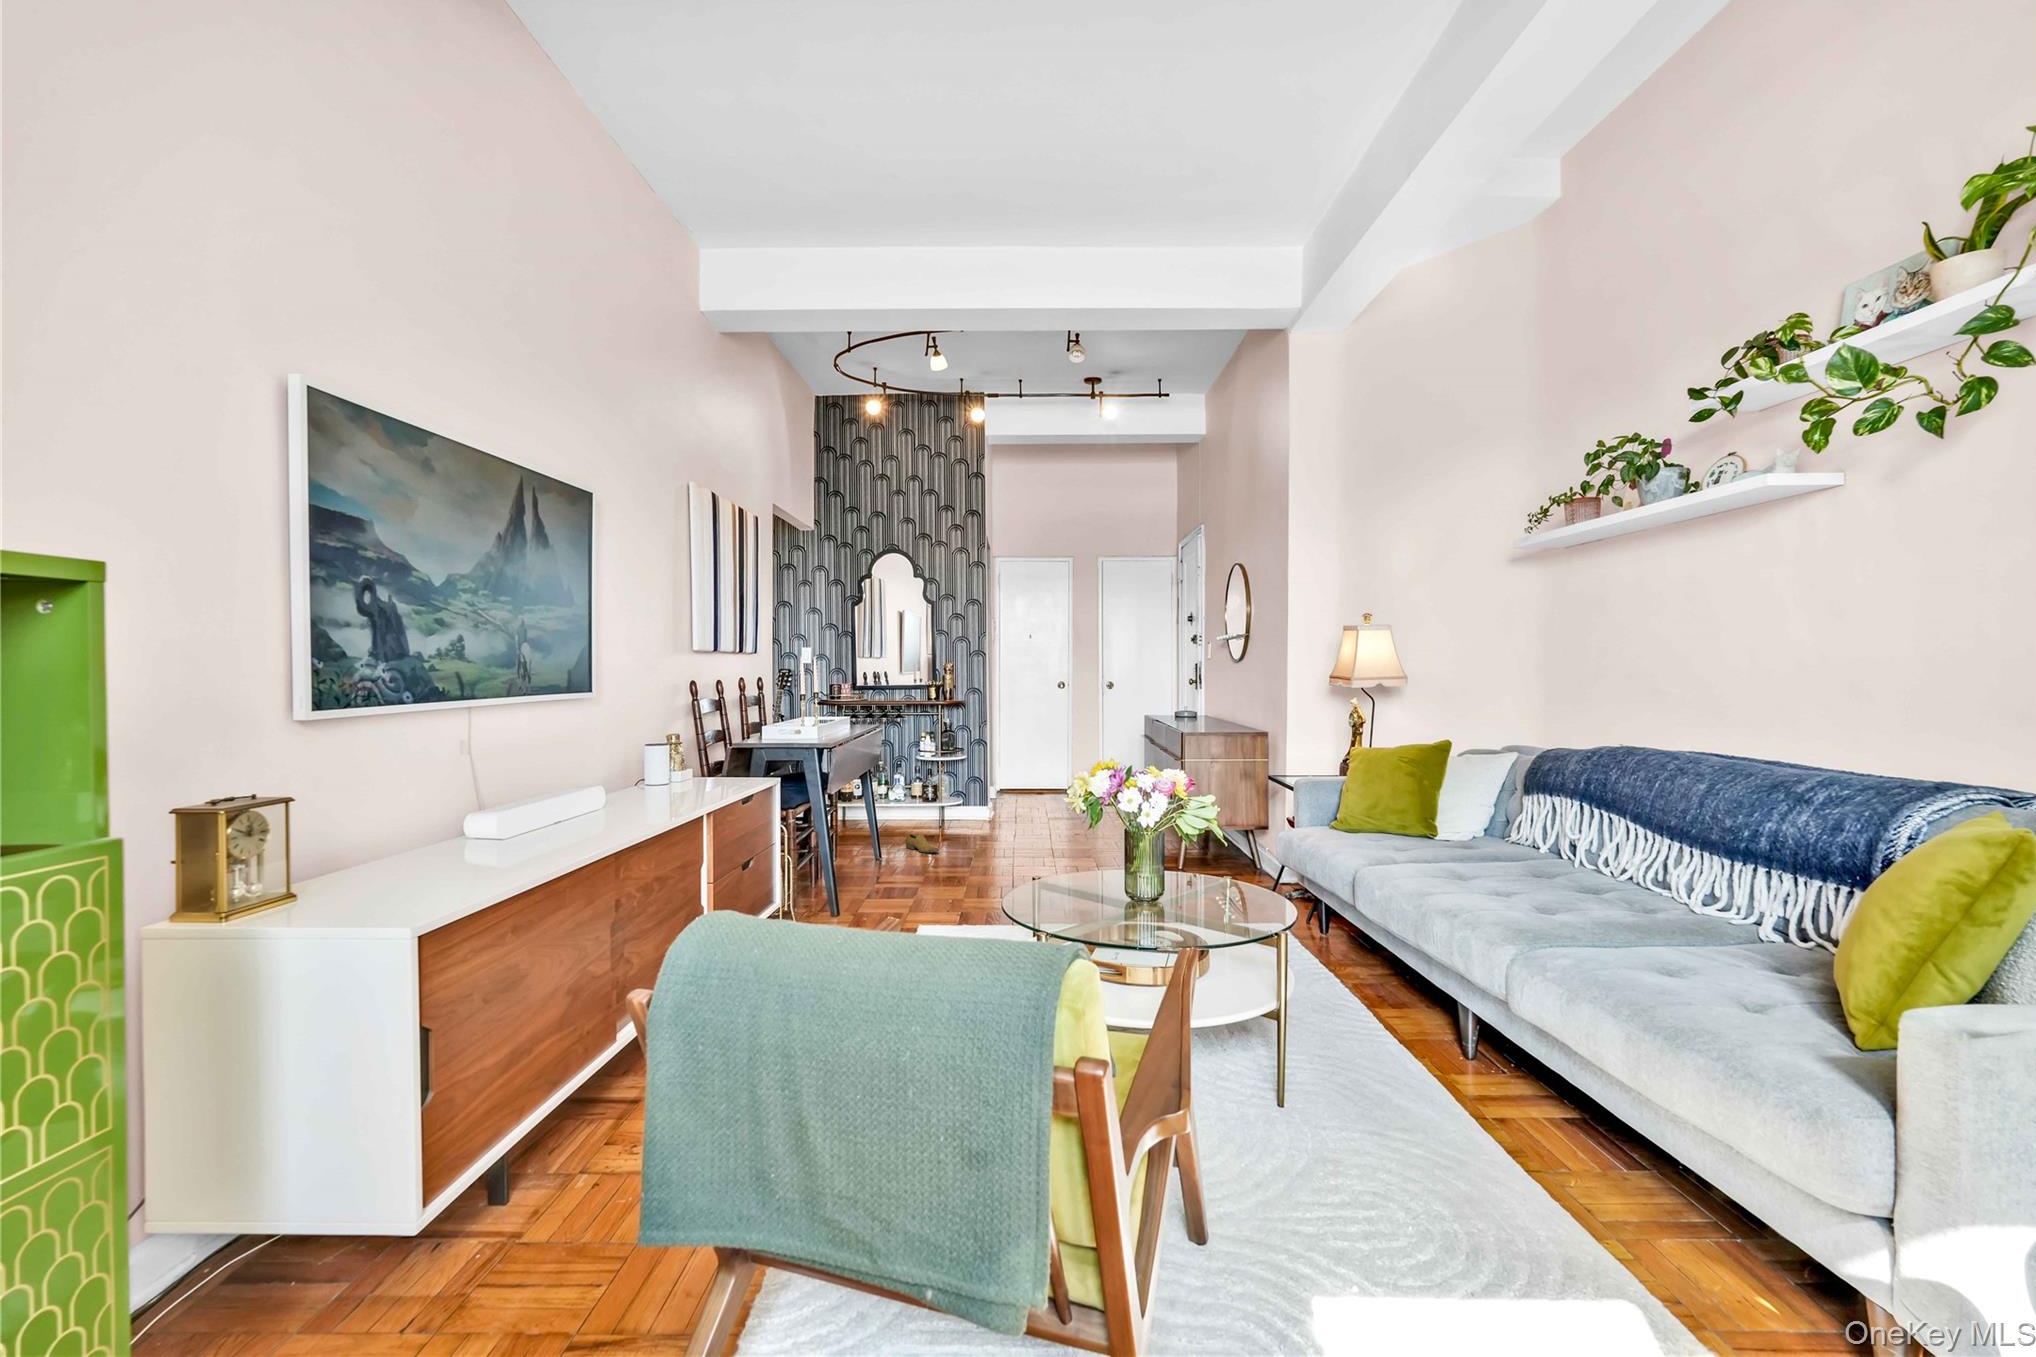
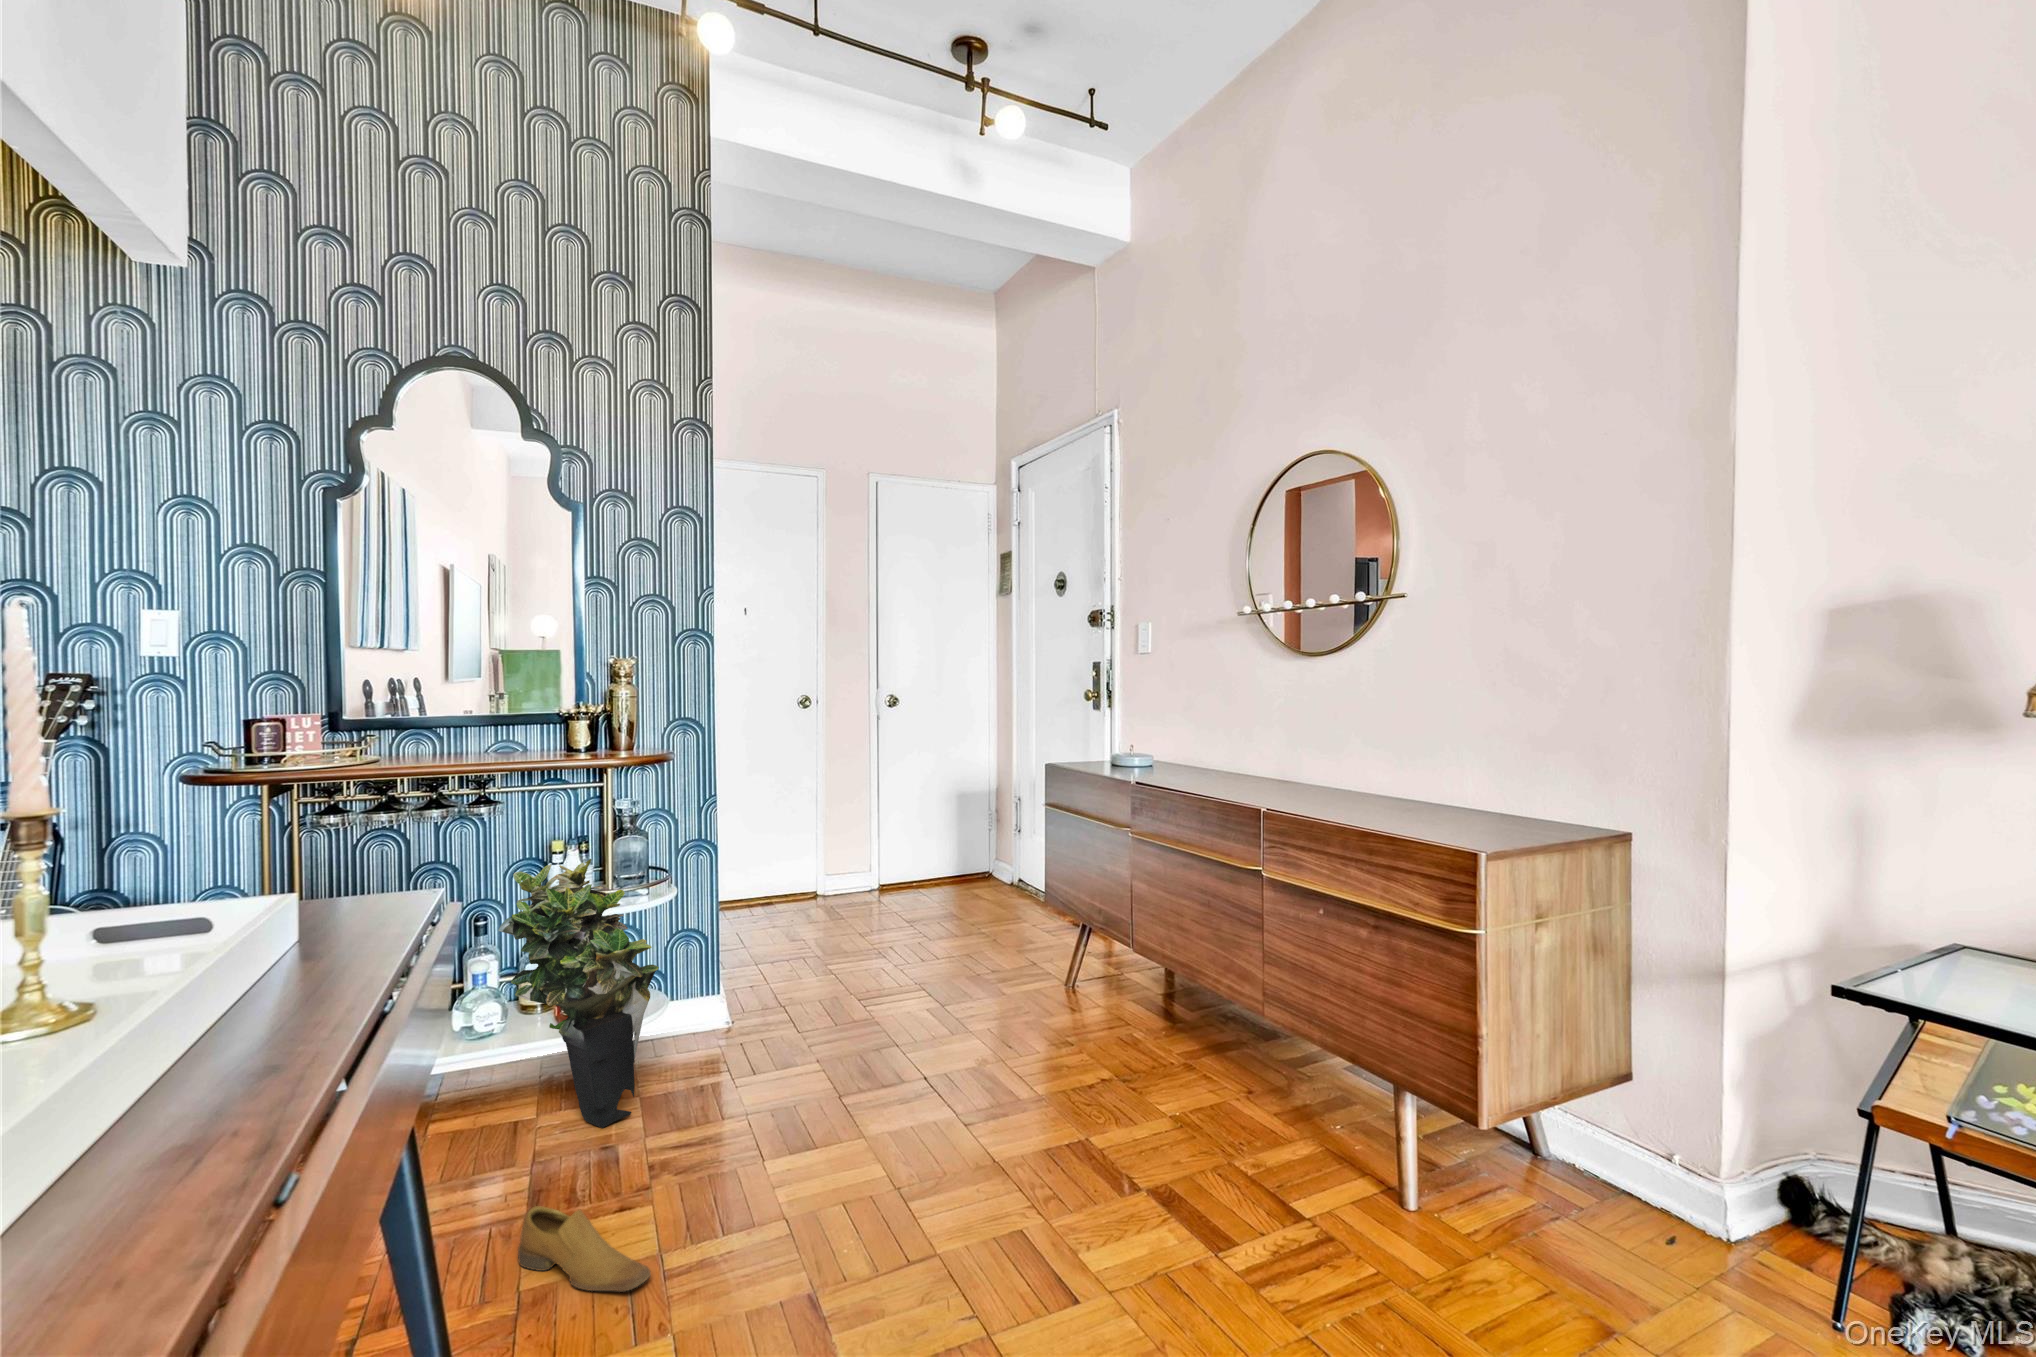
potted plant: none [904,740,957,833] -> present [498,859,659,1128]

